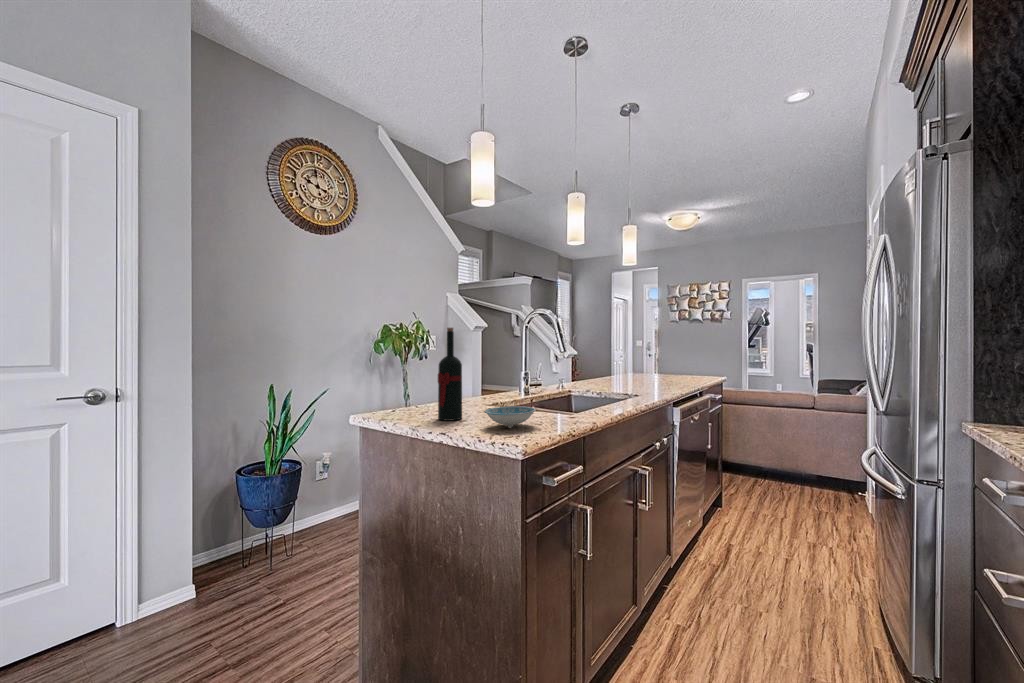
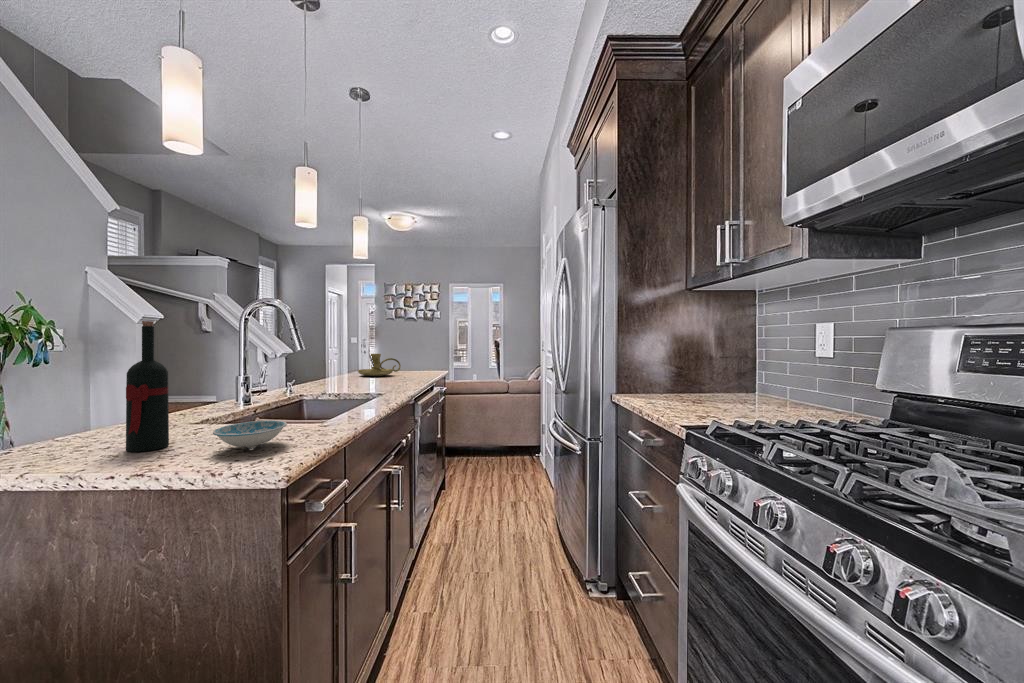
candle holder: none [626,356,669,379] -> present [358,354,401,376]

